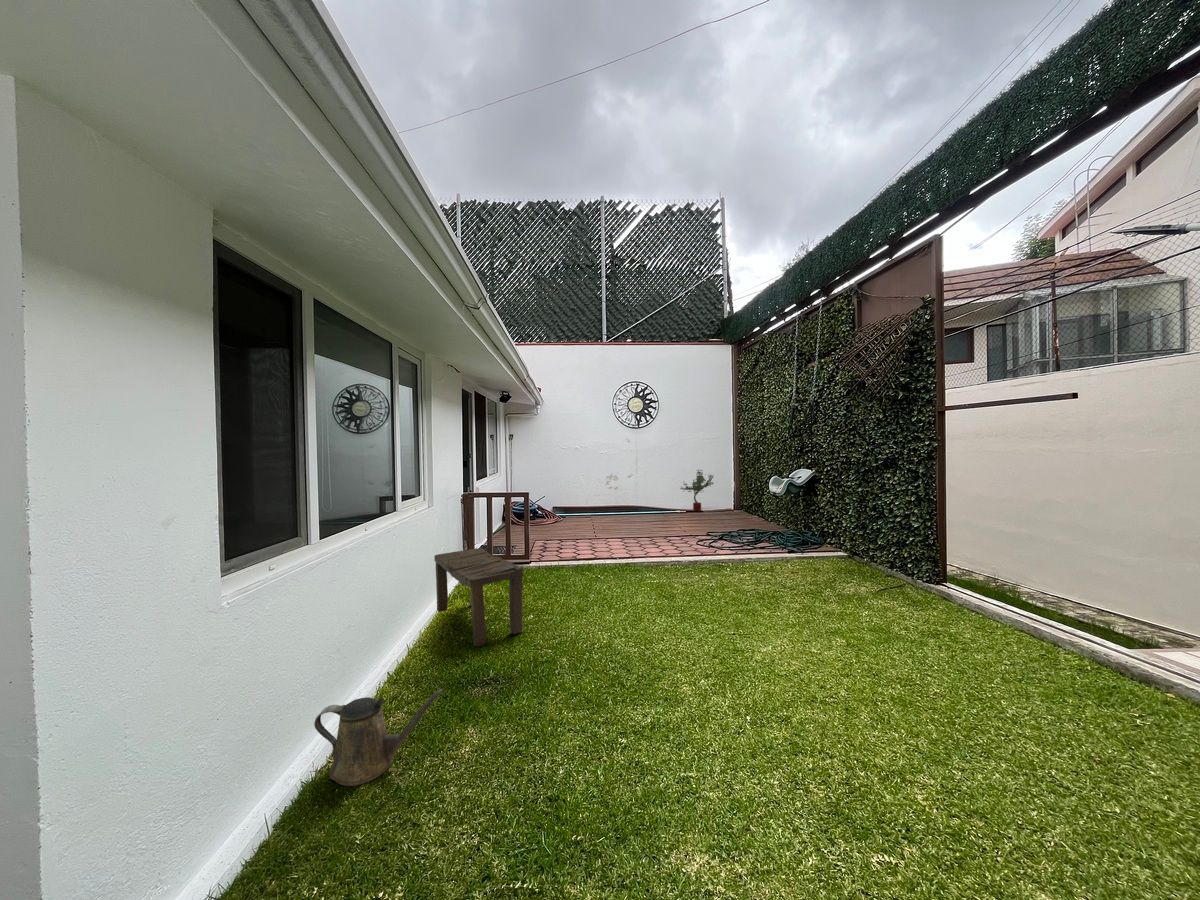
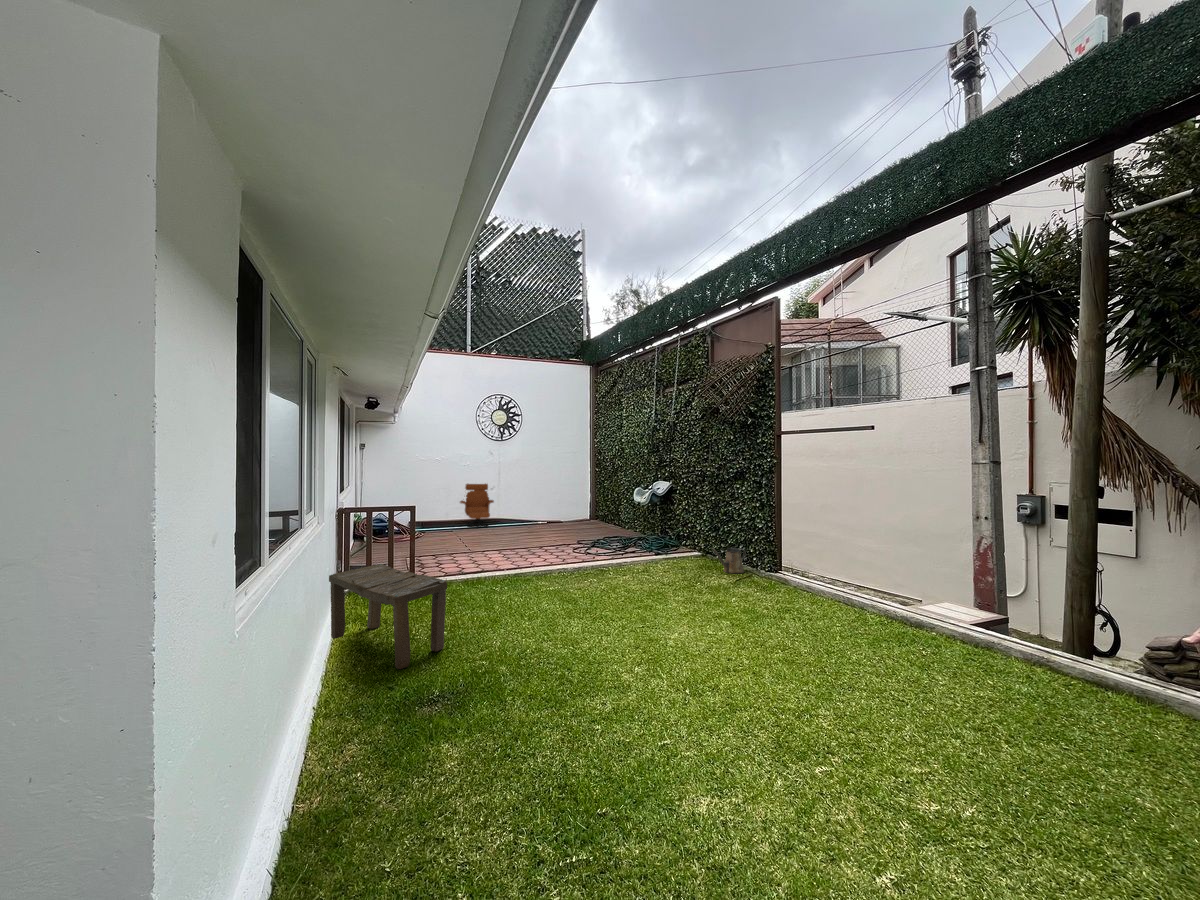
potted tree: present [680,470,713,511] -> none [543,481,575,521]
lounge chair: none [597,472,630,516] -> present [460,484,494,528]
watering can: present [314,689,444,786] -> present [711,548,746,573]

